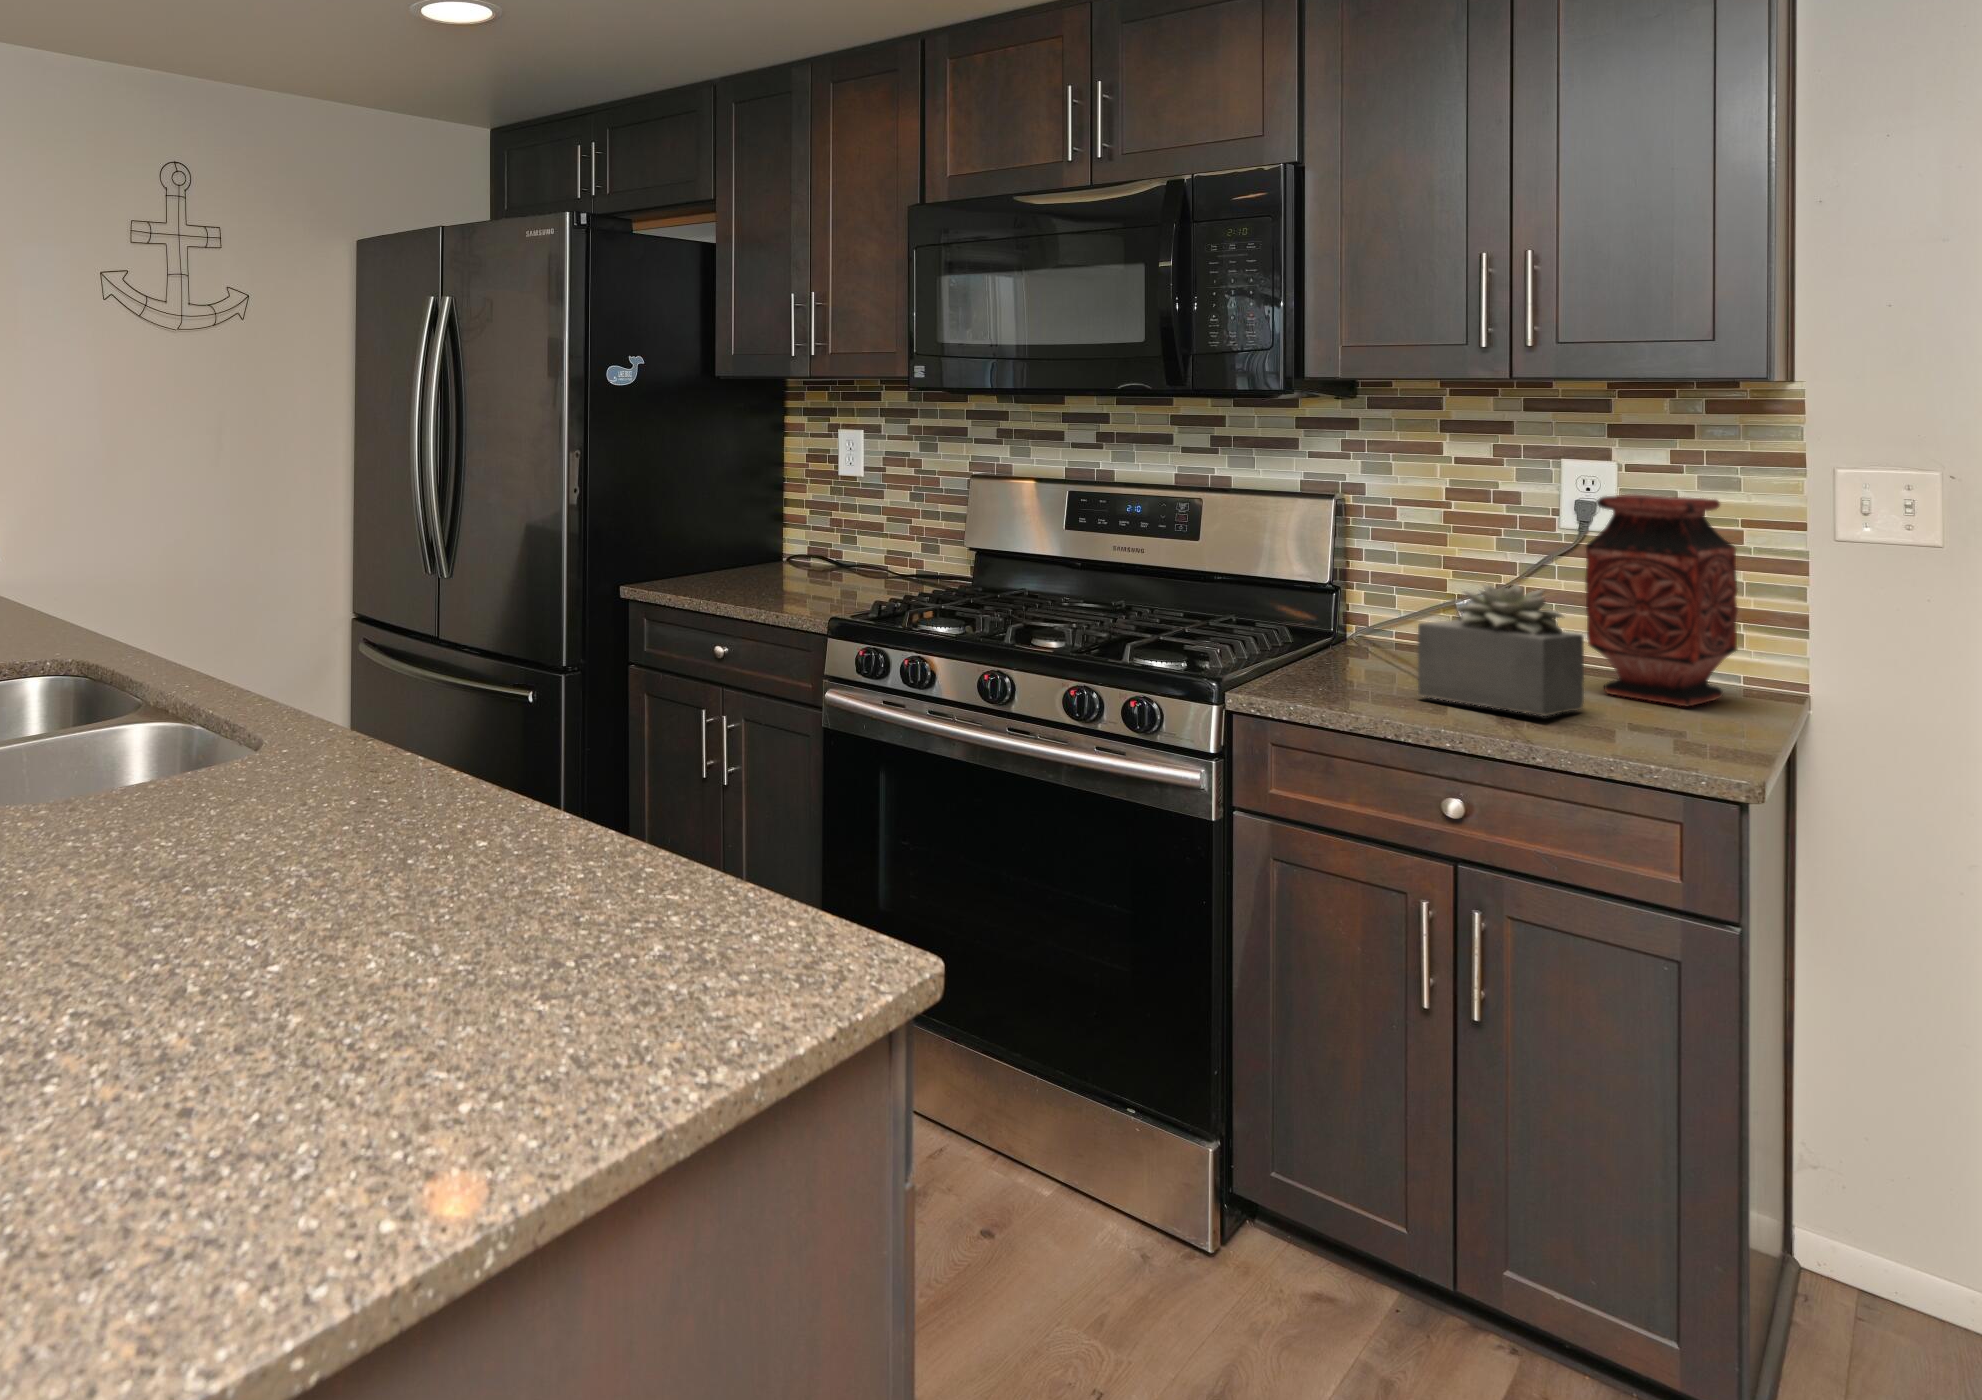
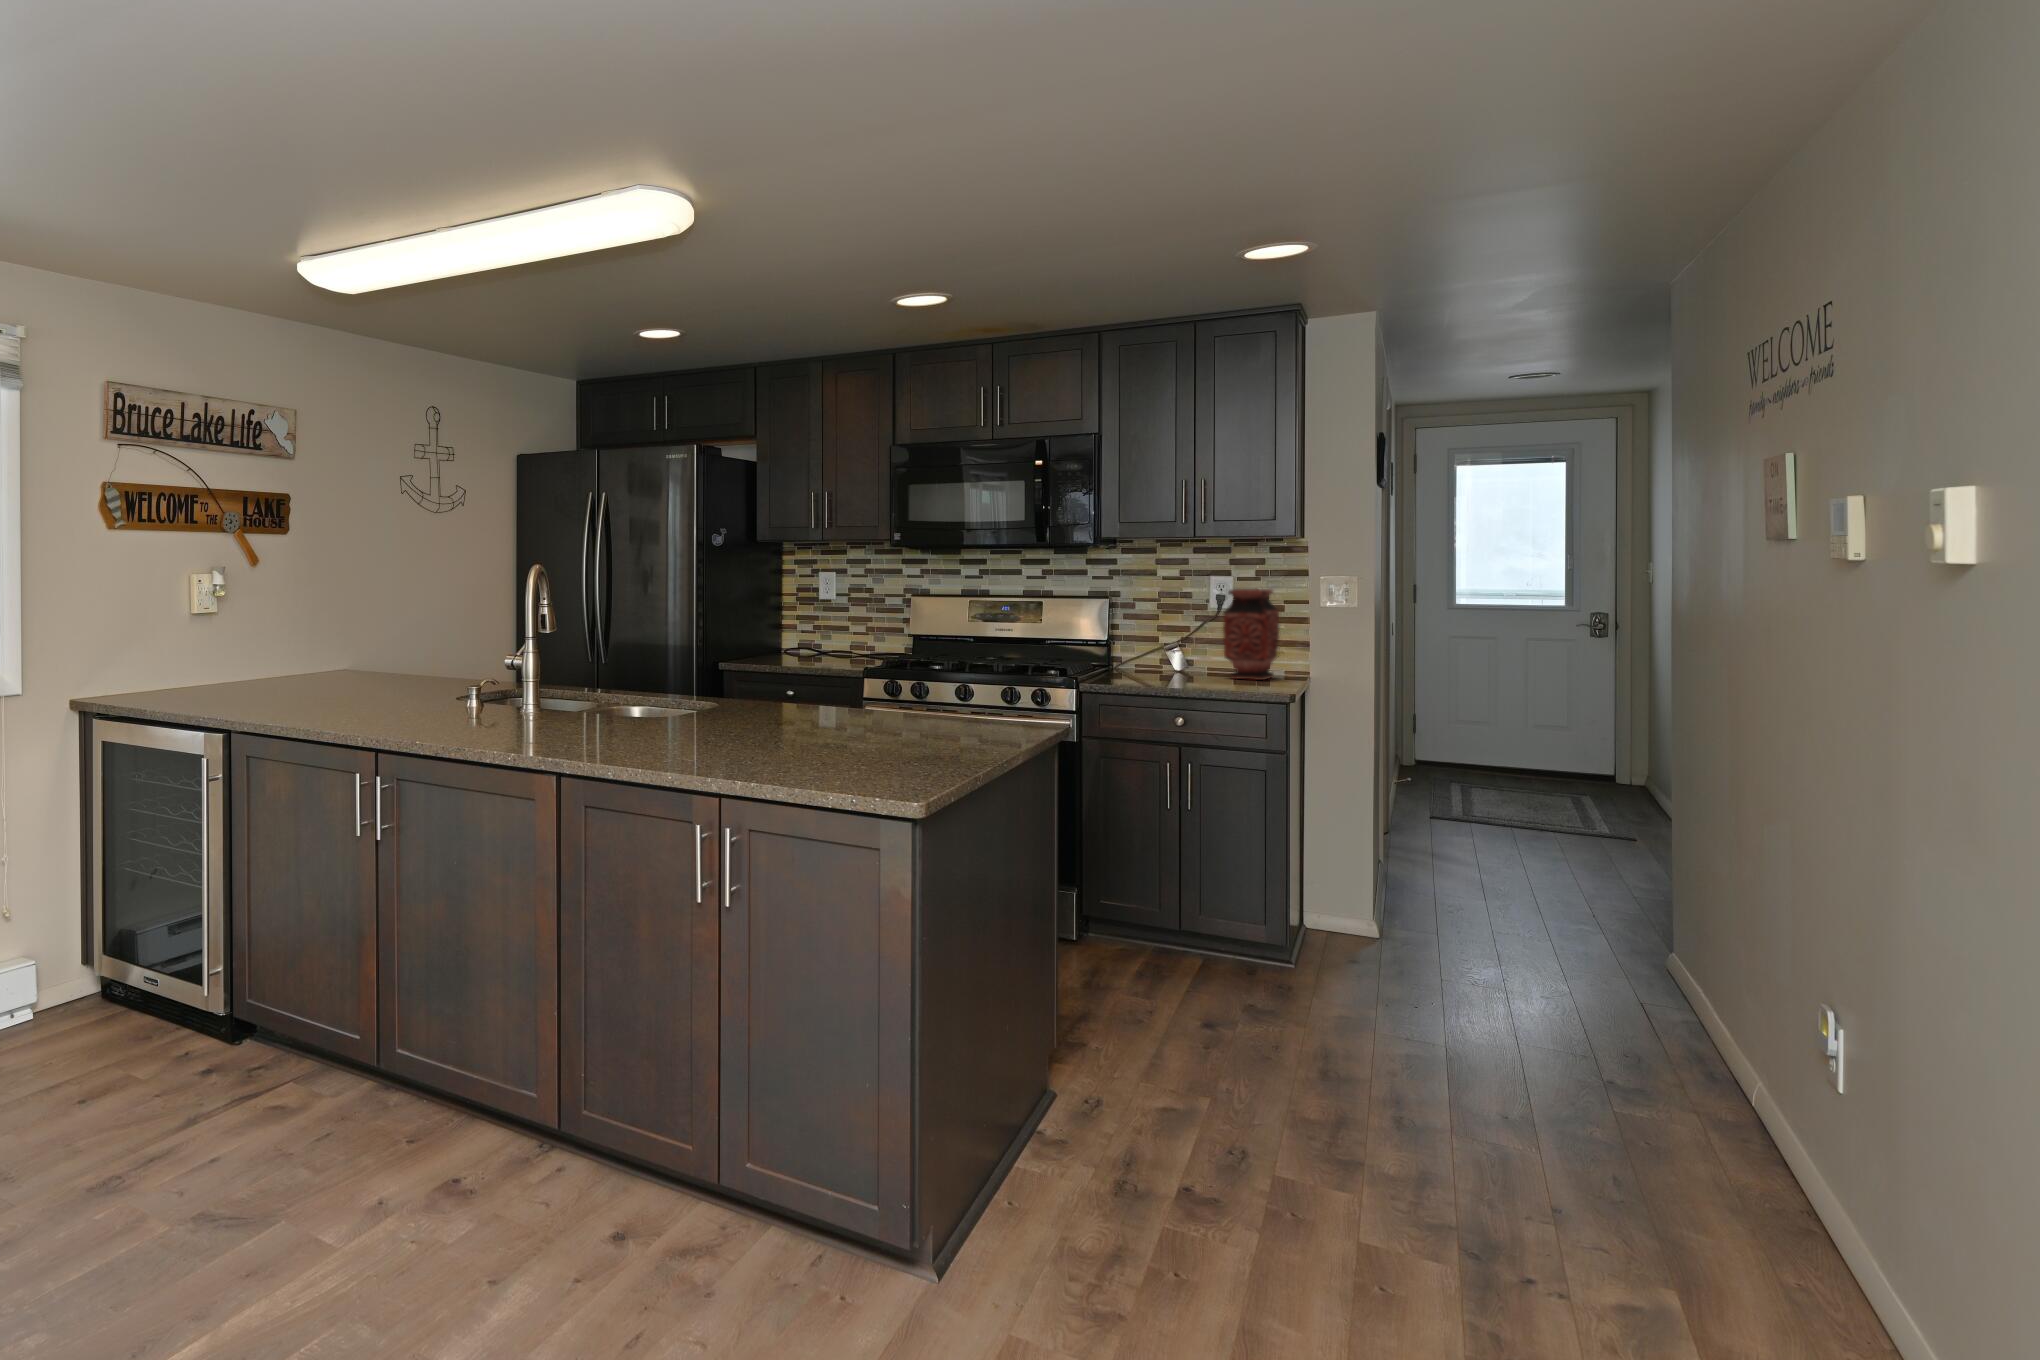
succulent plant: present [1418,584,1584,716] -> none [1162,628,1226,683]

